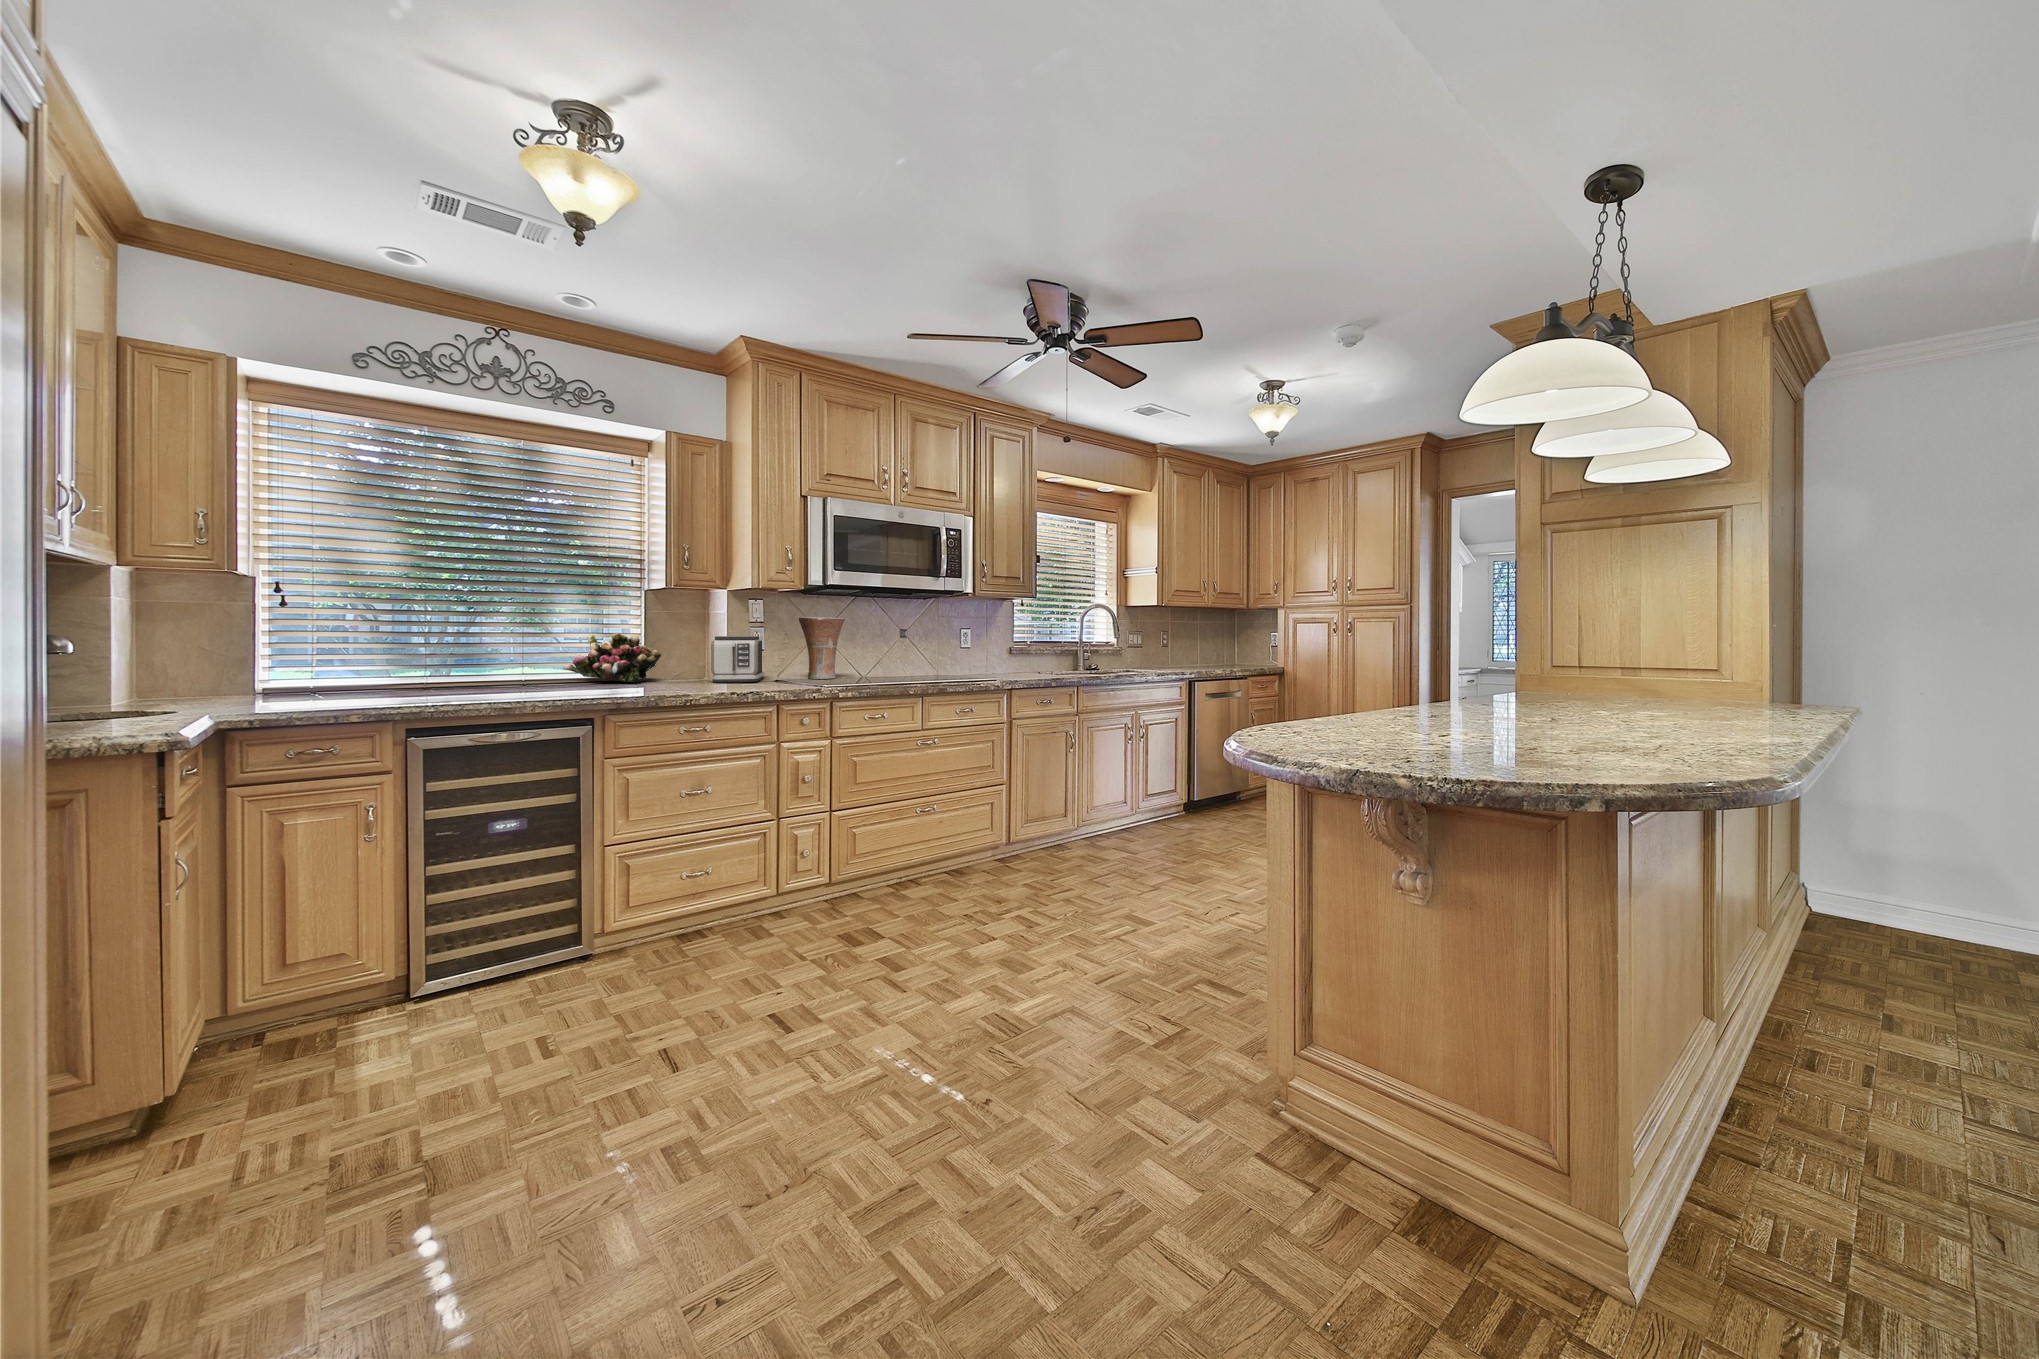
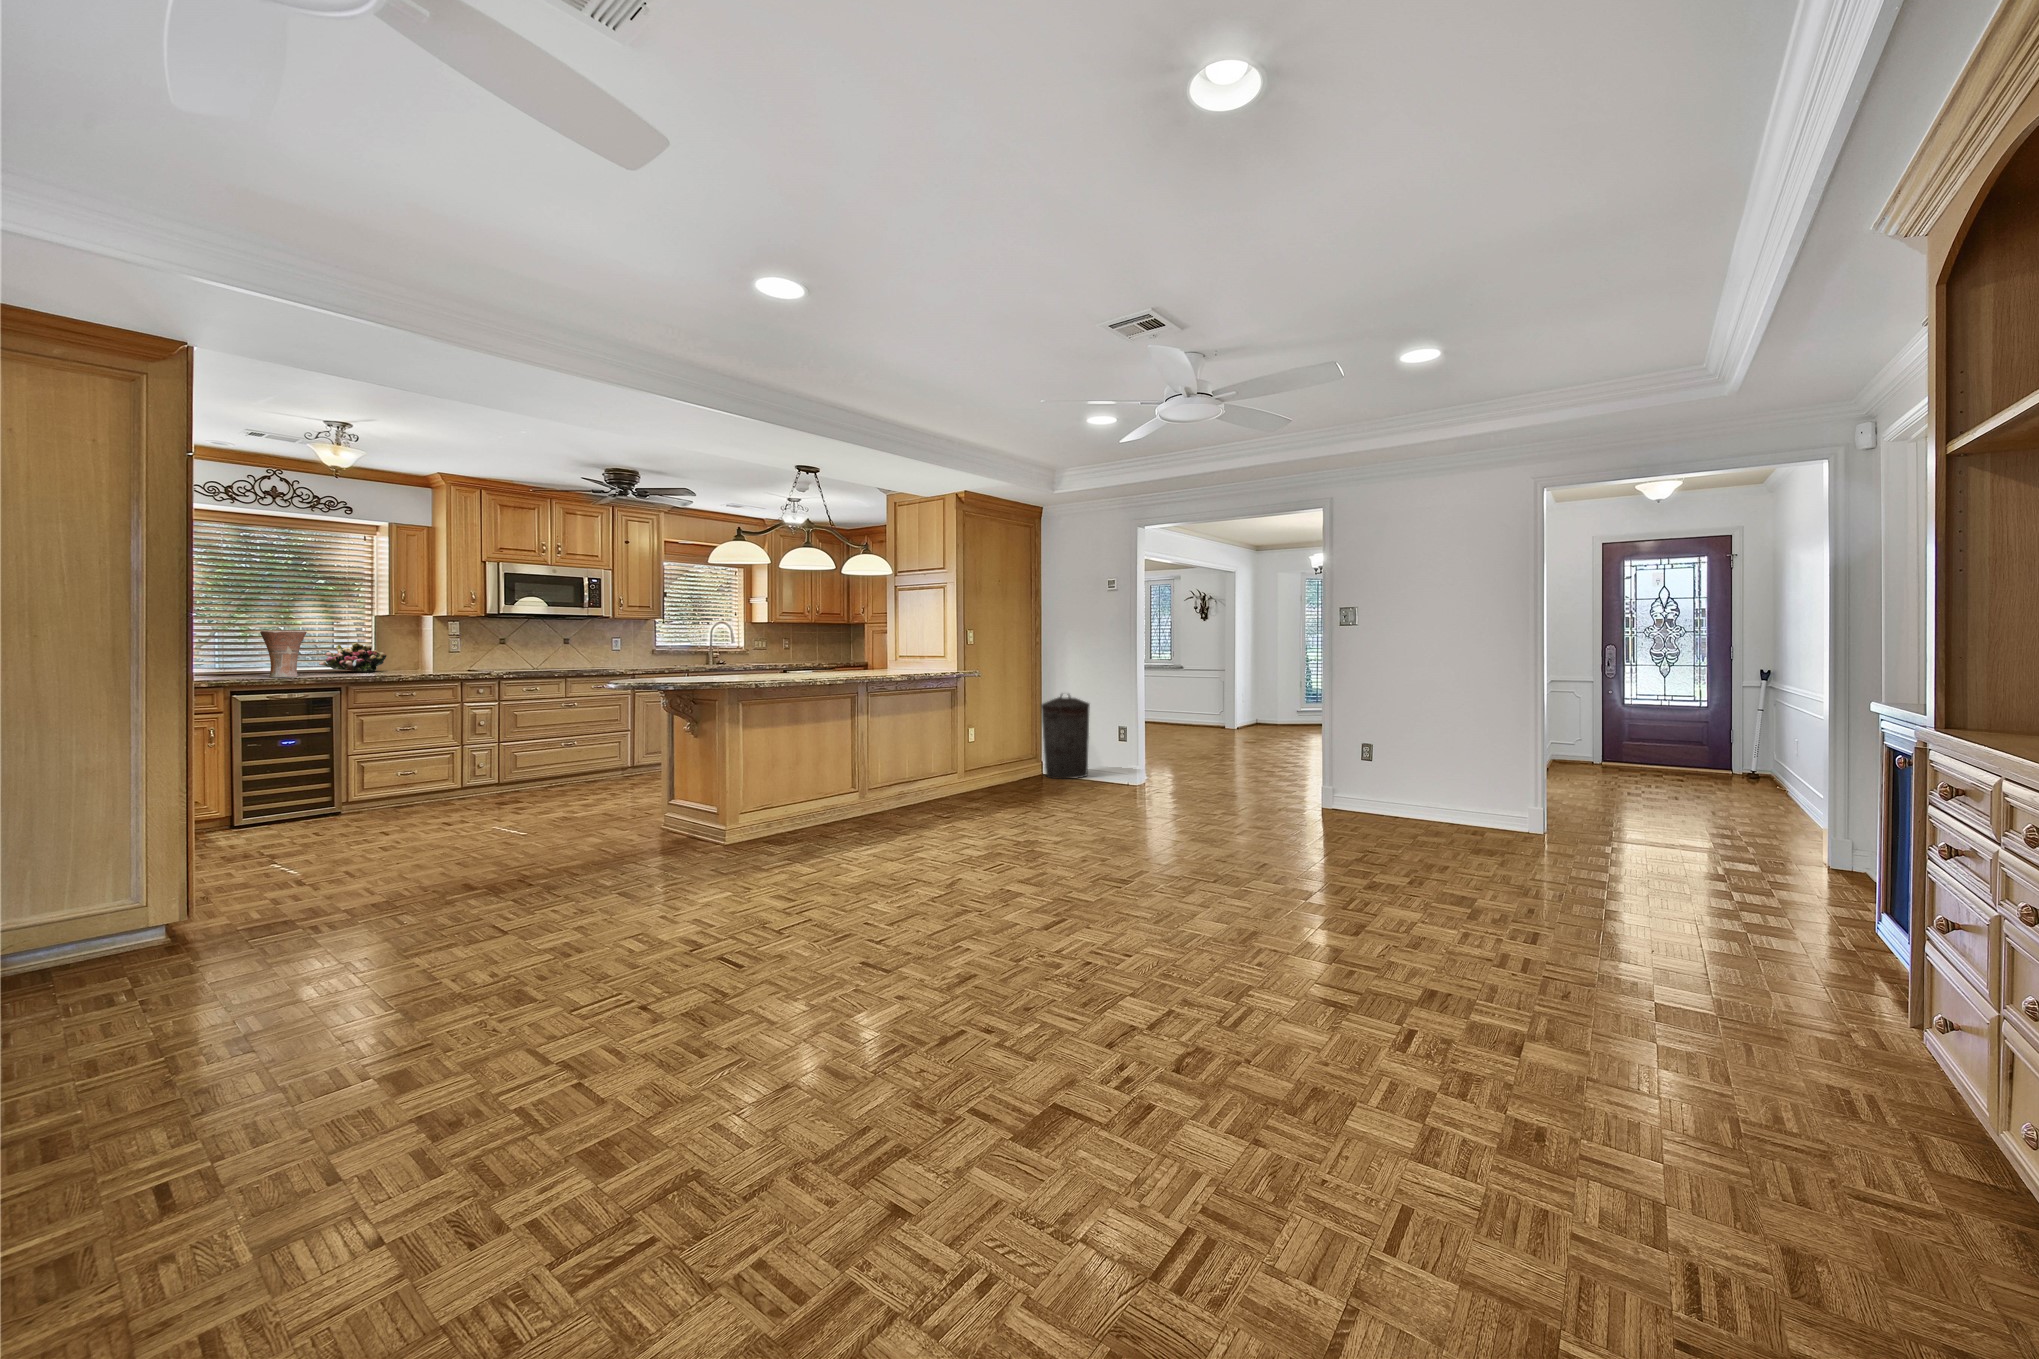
vase: present [799,617,845,679] -> present [260,631,307,677]
toaster: present [711,636,764,682] -> none [421,644,461,671]
trash can: none [1854,765,2004,959] -> present [1041,694,1090,779]

